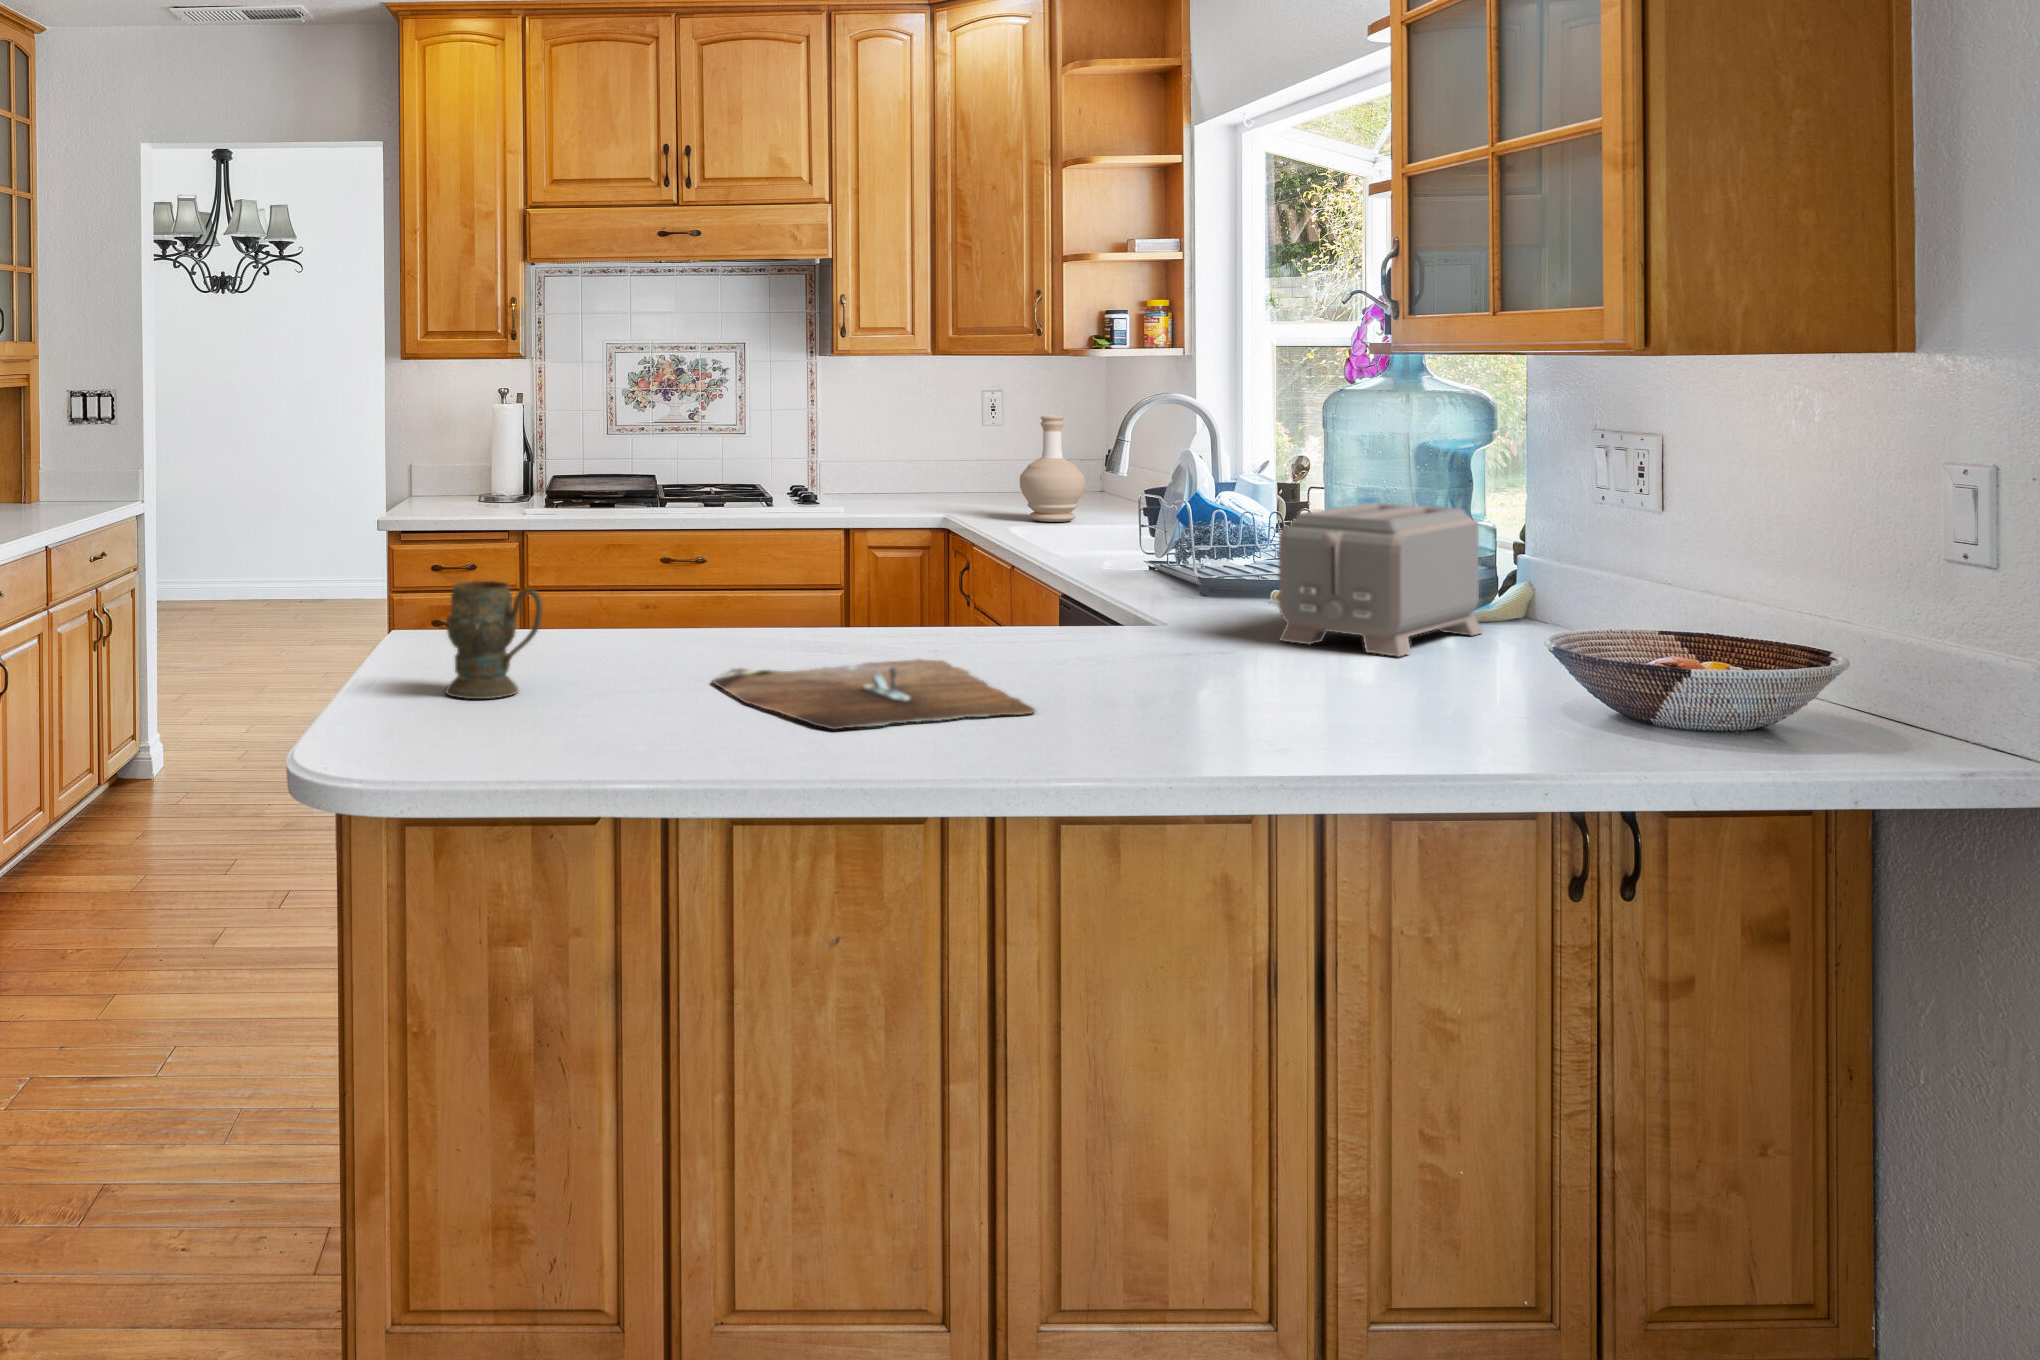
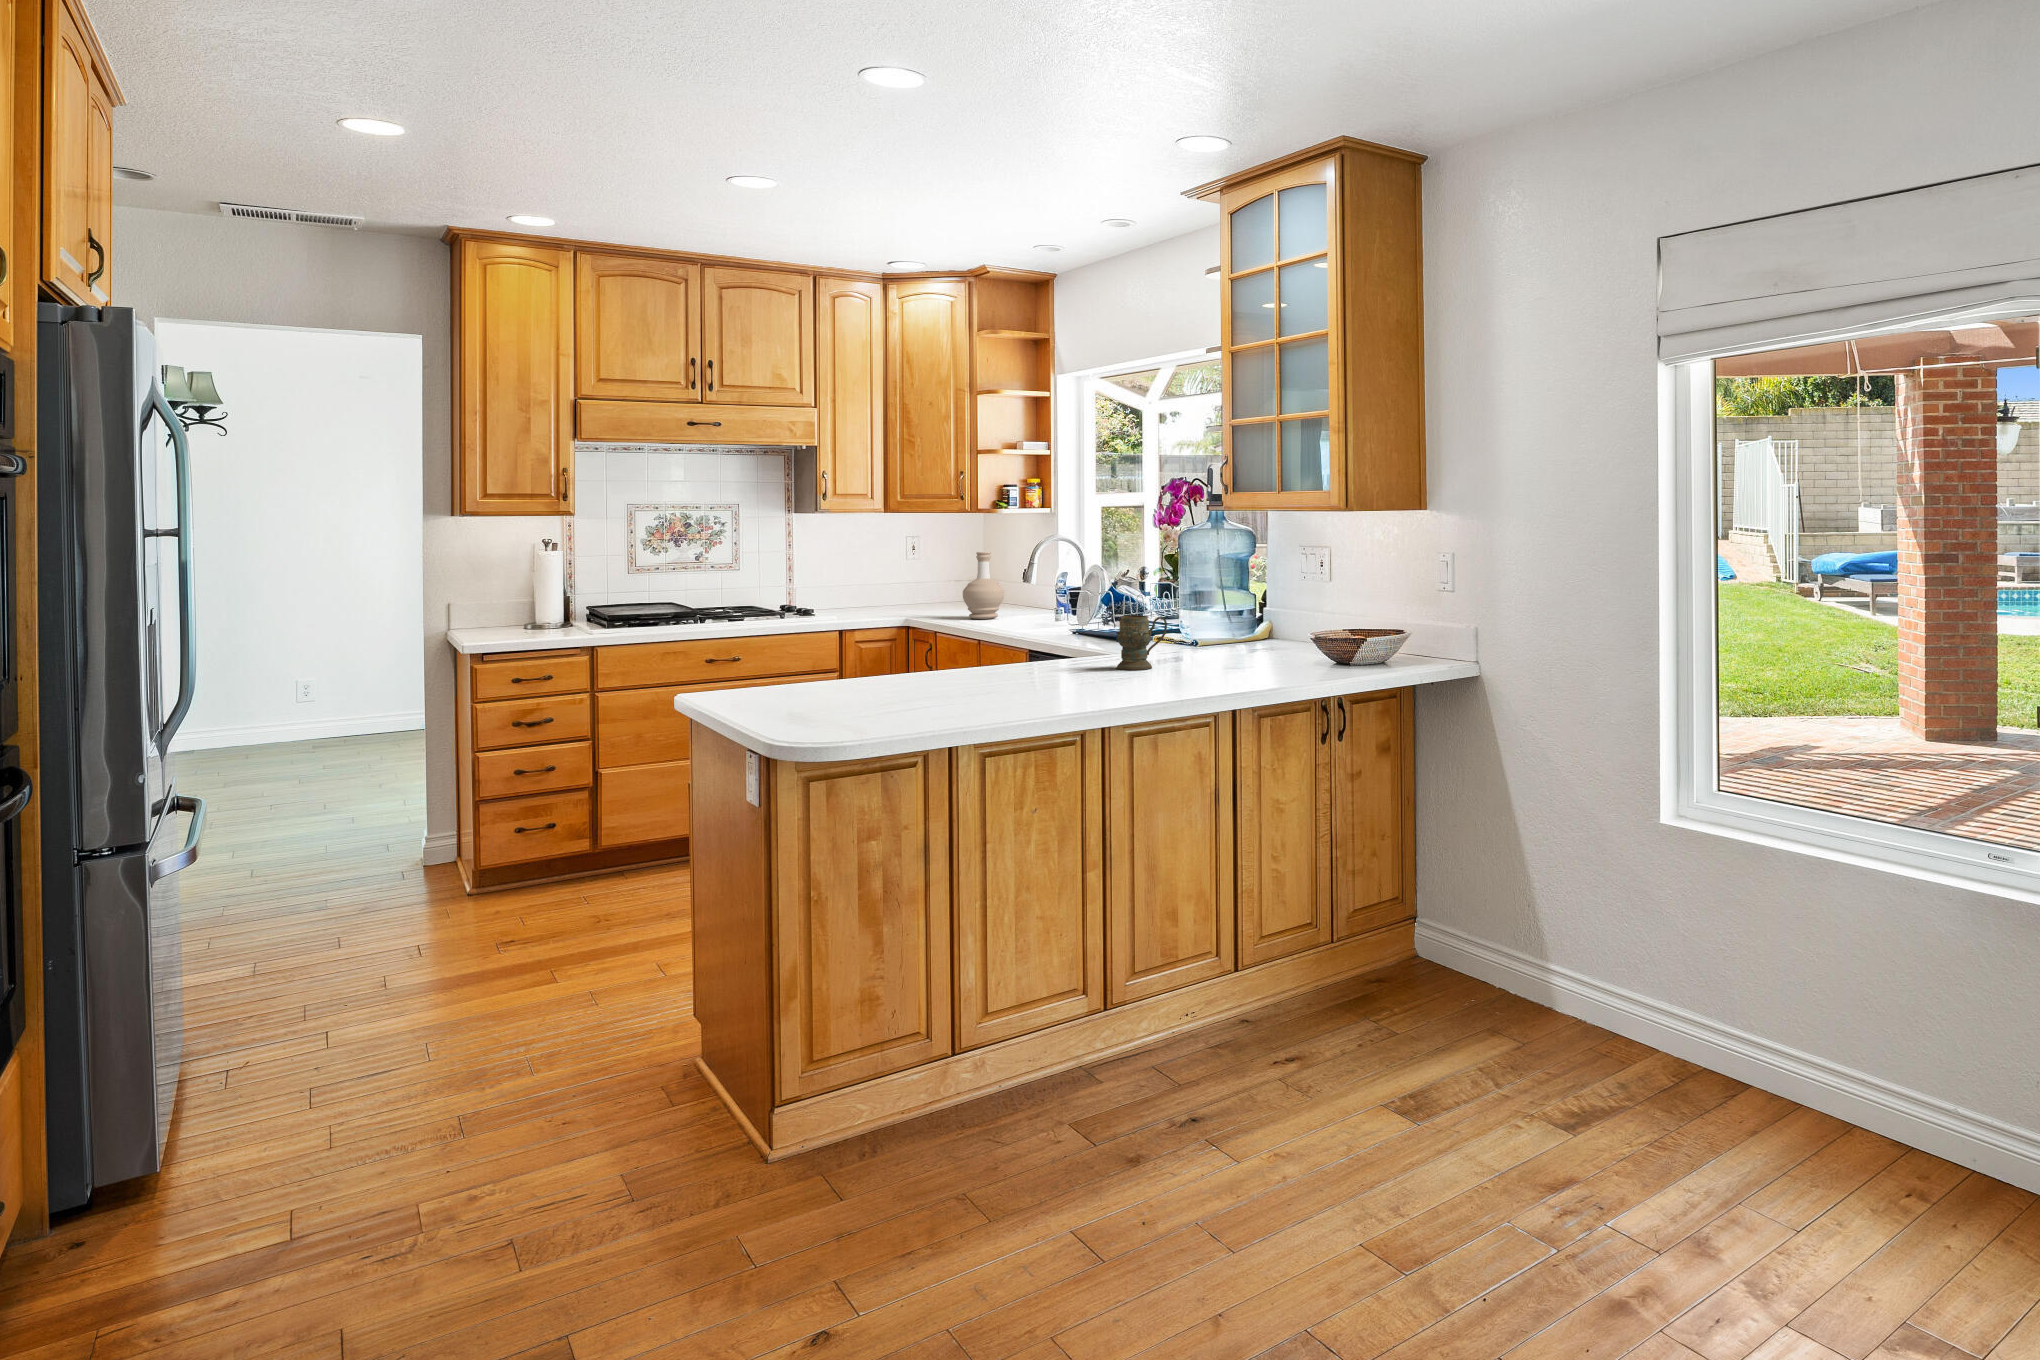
toaster: present [1279,503,1482,656] -> none [1188,587,1272,660]
mug: present [446,581,543,699] -> present [1117,615,1167,670]
cutting board: present [713,659,1035,729] -> none [932,675,1119,705]

